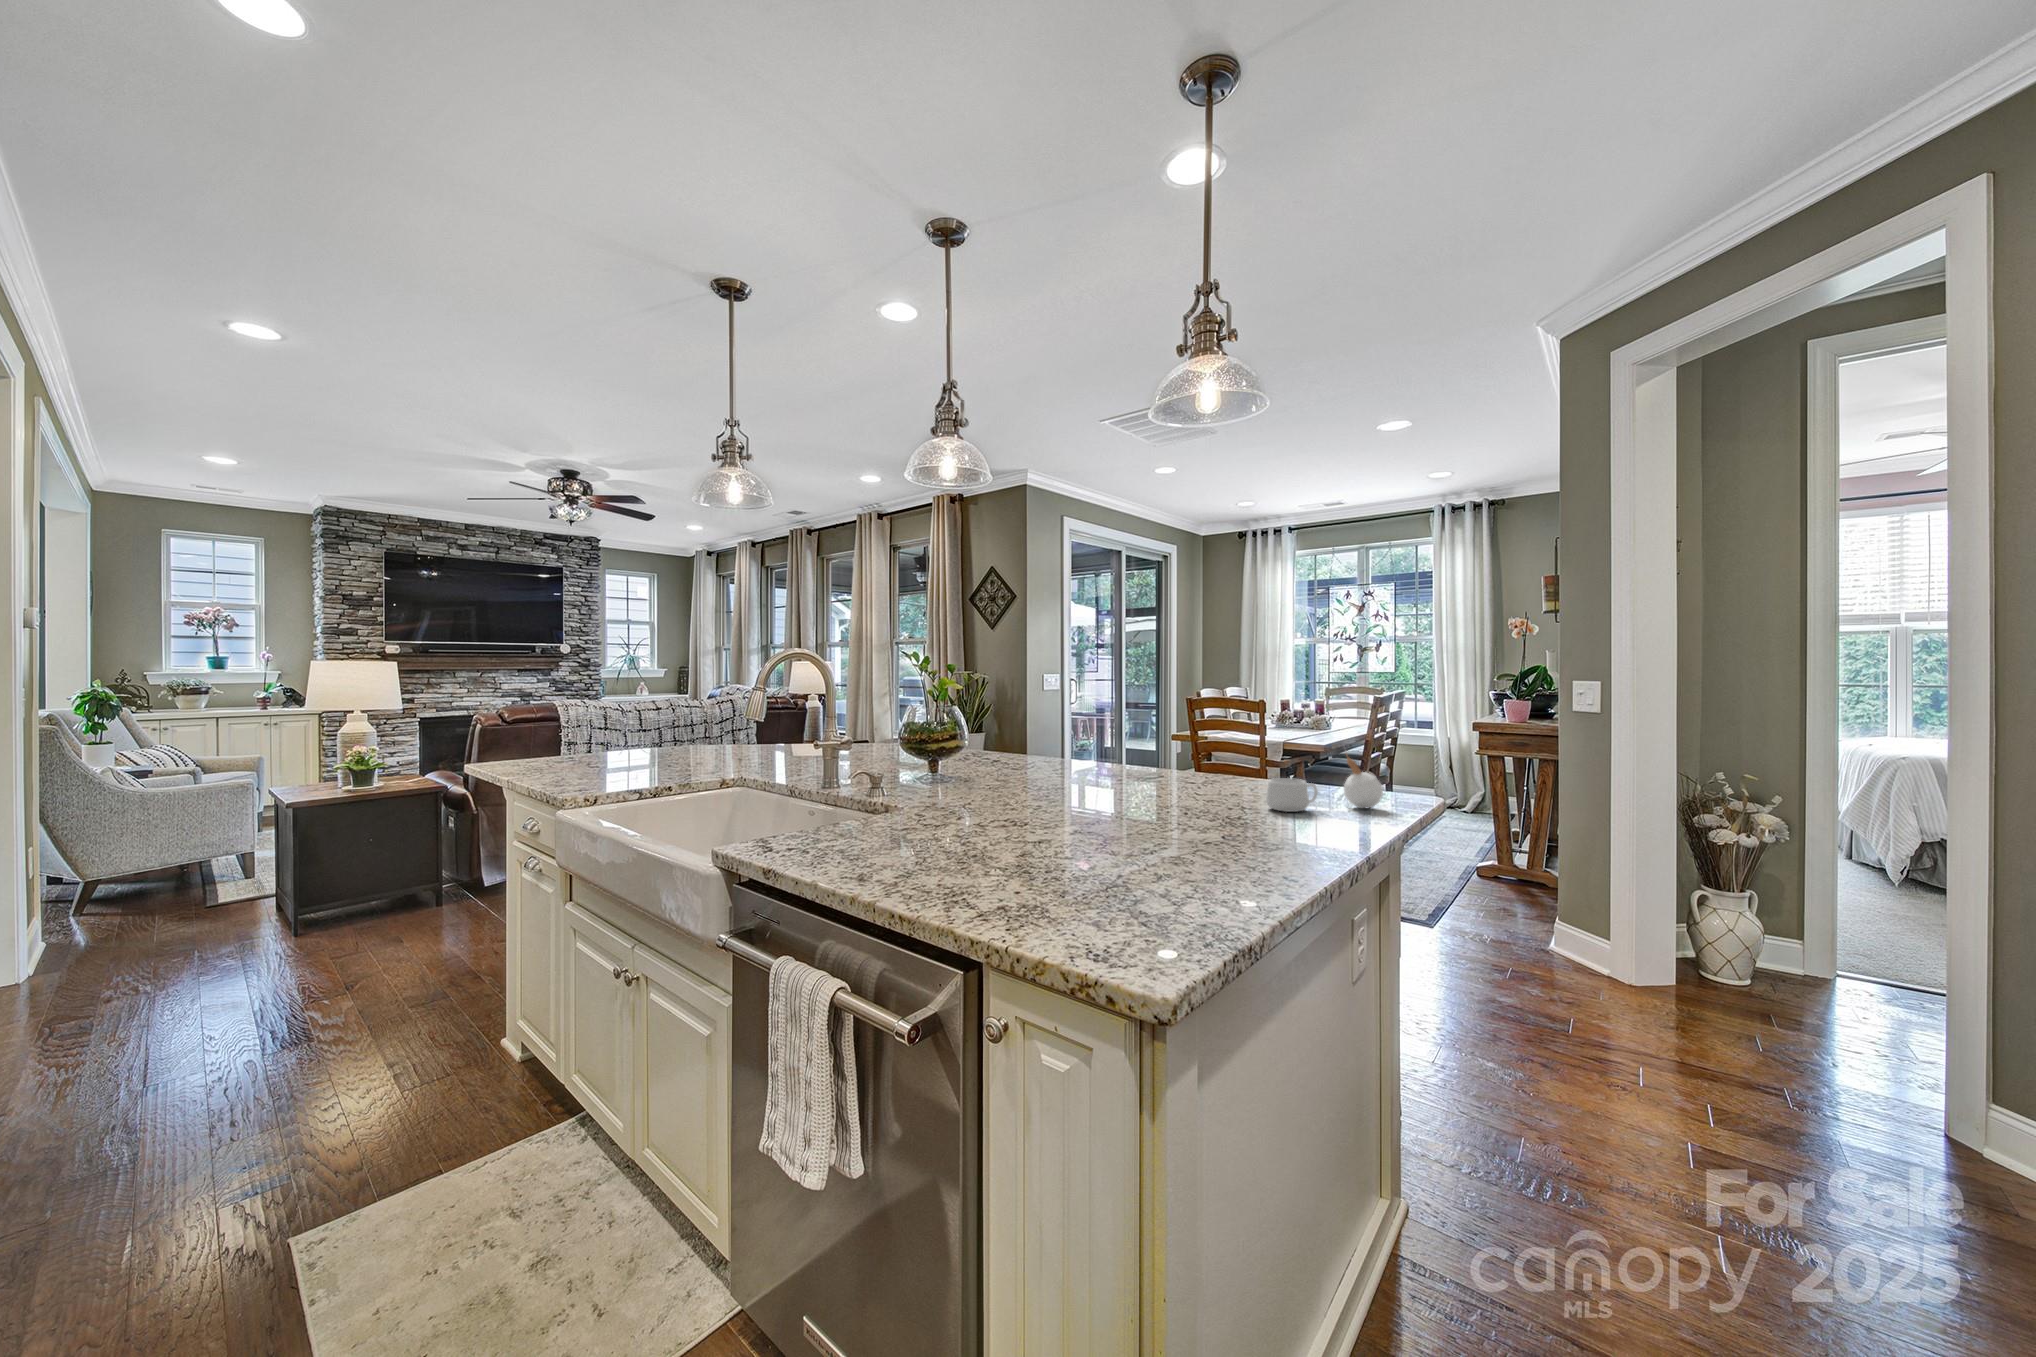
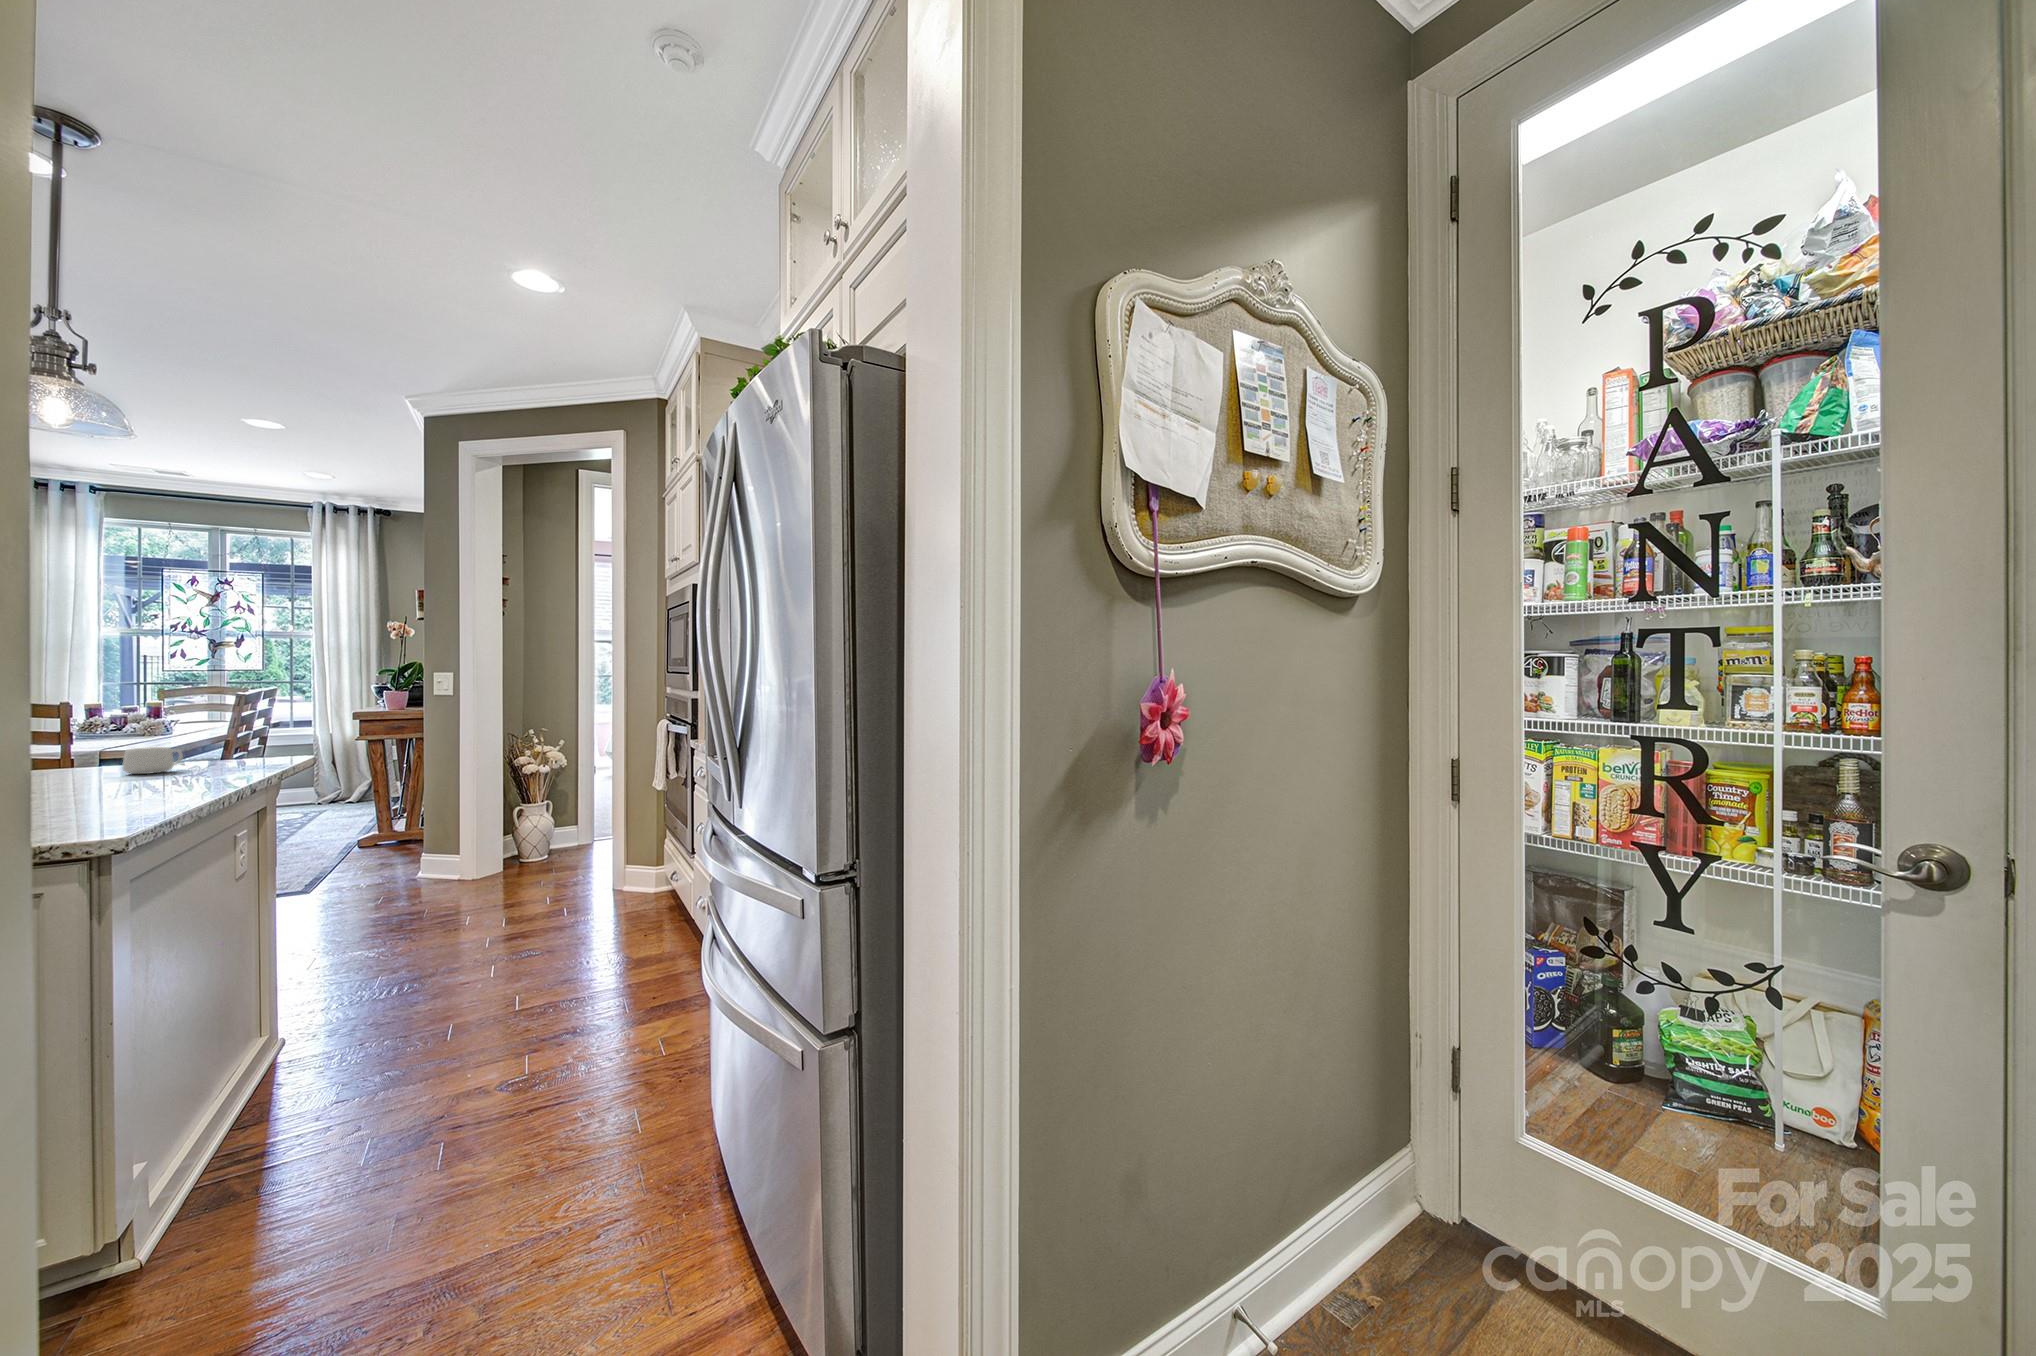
candle: present [1344,754,1383,808] -> none [209,718,251,765]

